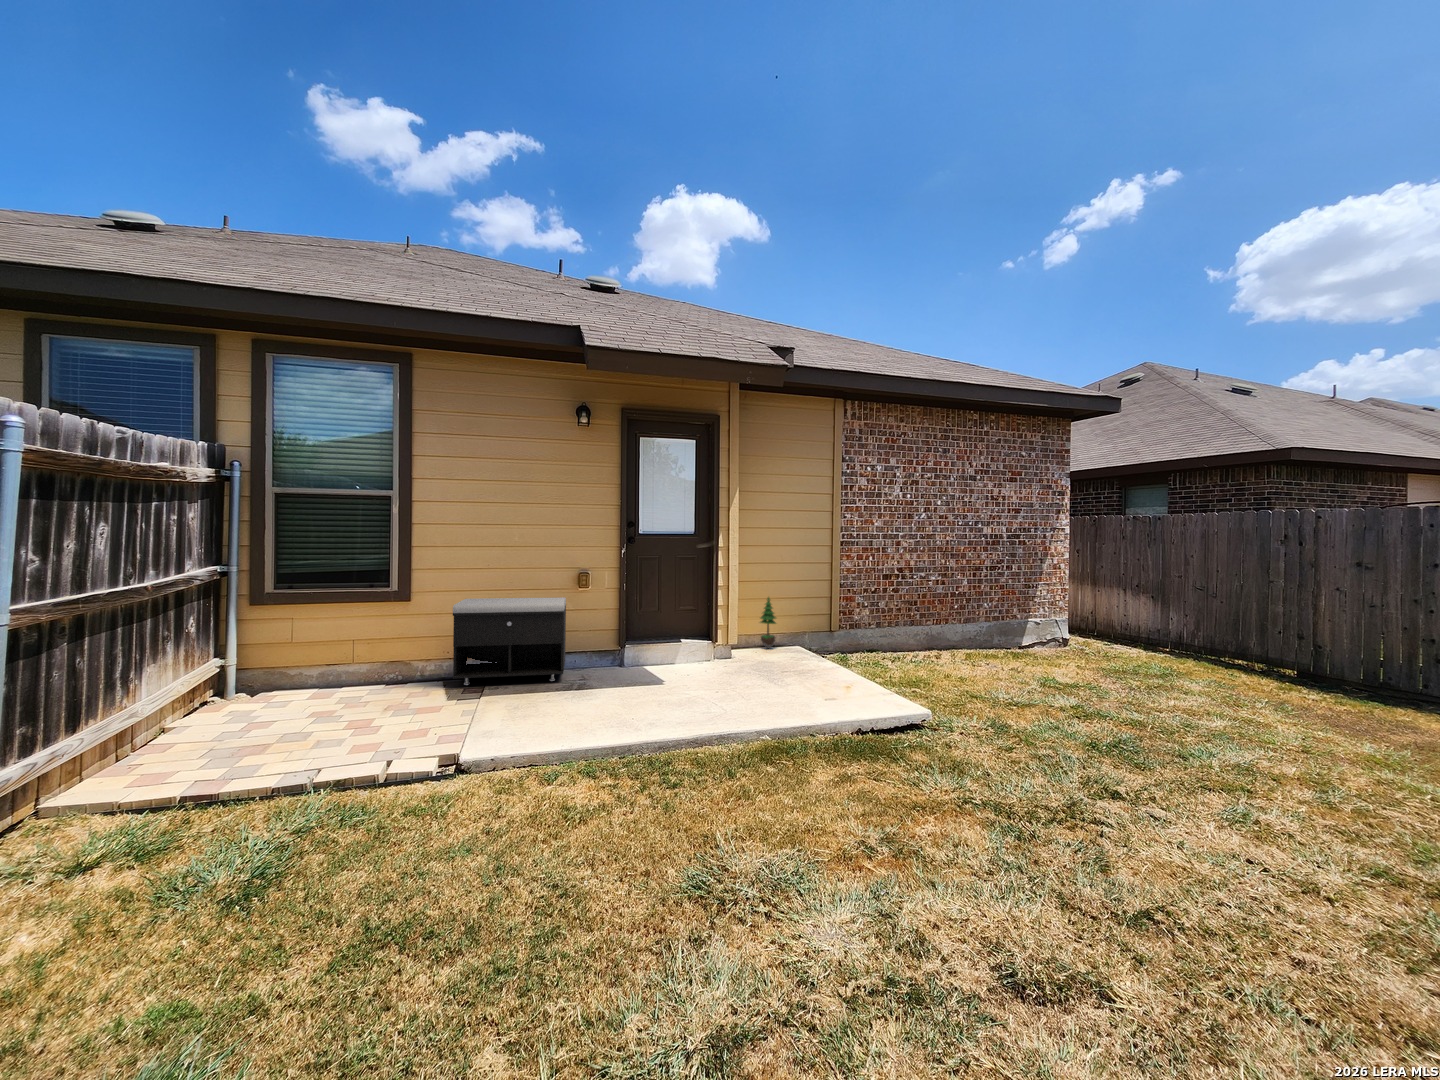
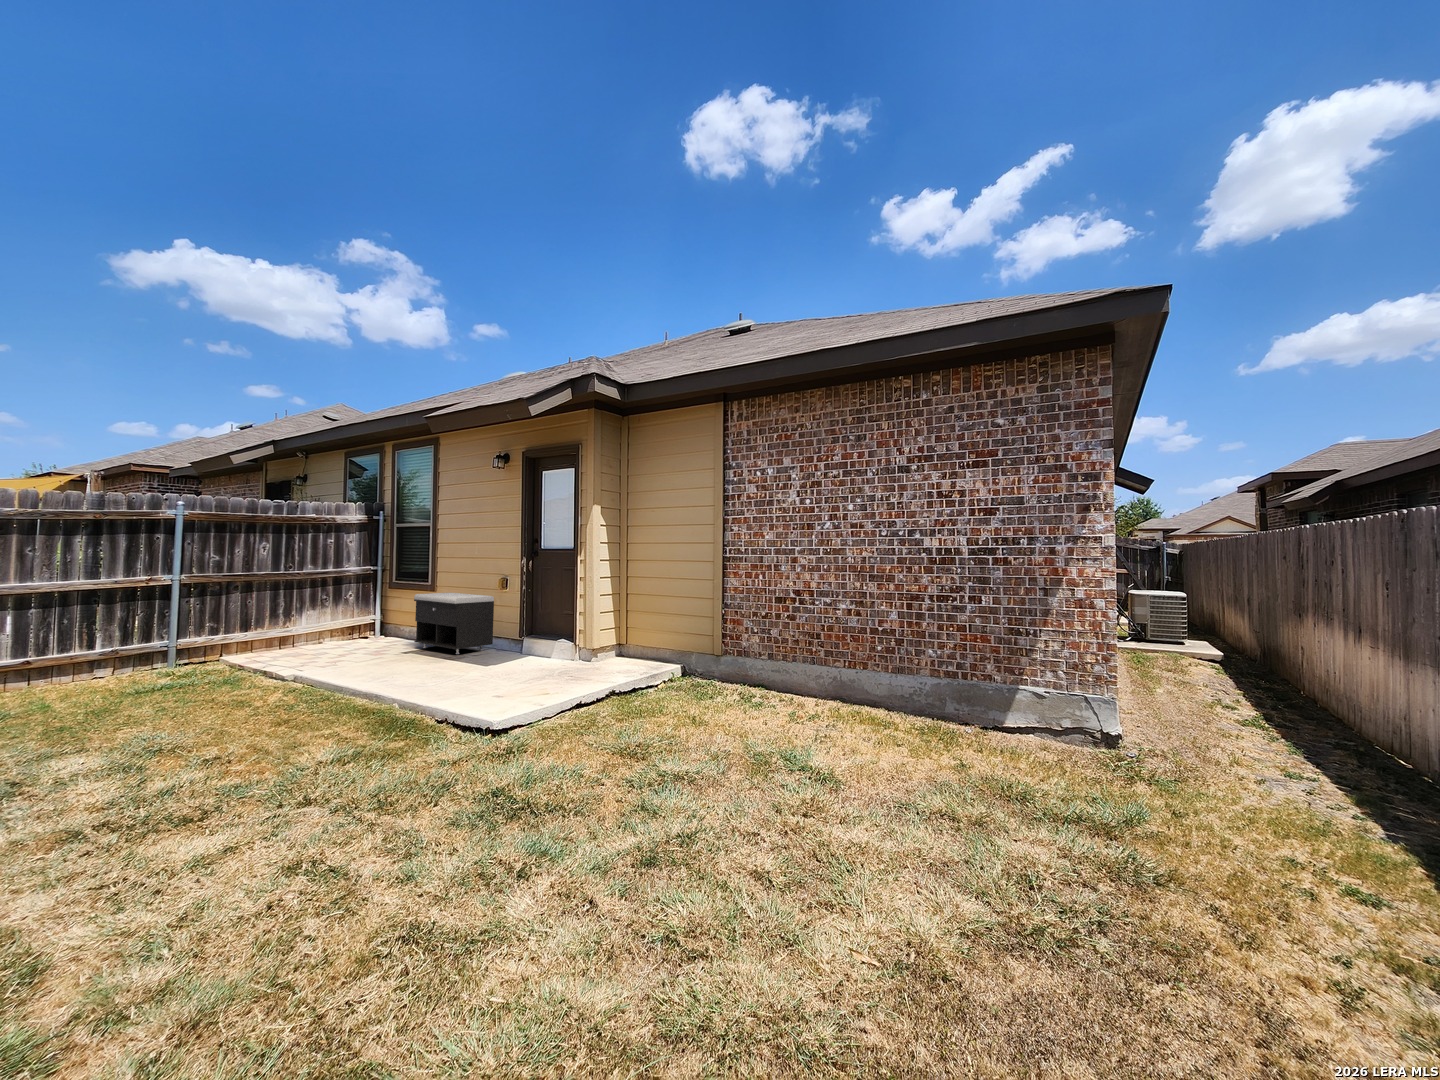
potted tree: present [760,597,776,648] -> none [636,610,655,662]

